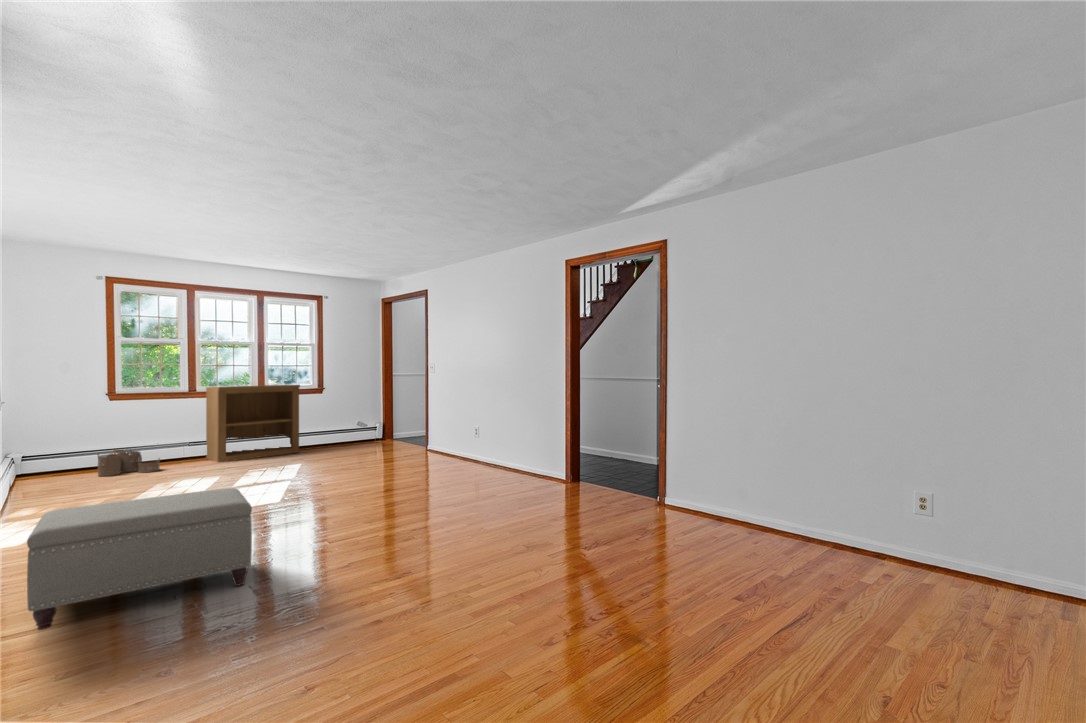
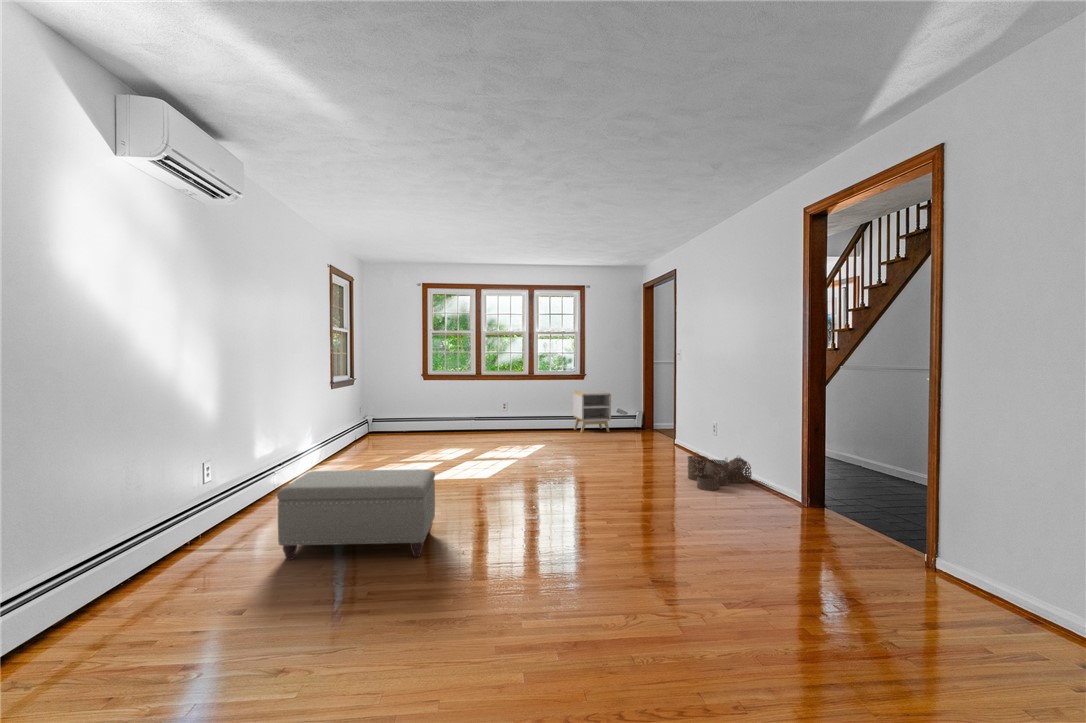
bookshelf: present [206,385,300,462] -> none [489,370,561,436]
side table: none [310,405,355,450] -> present [573,390,611,433]
woven basket: present [97,450,160,476] -> present [688,455,752,491]

